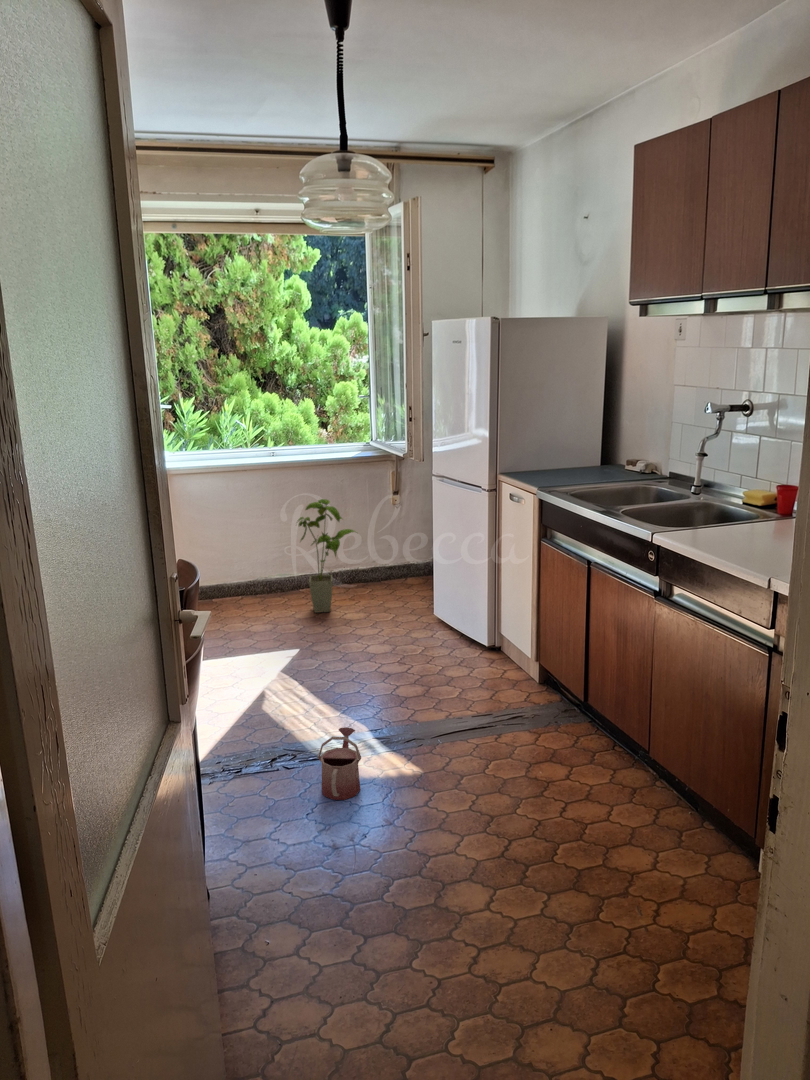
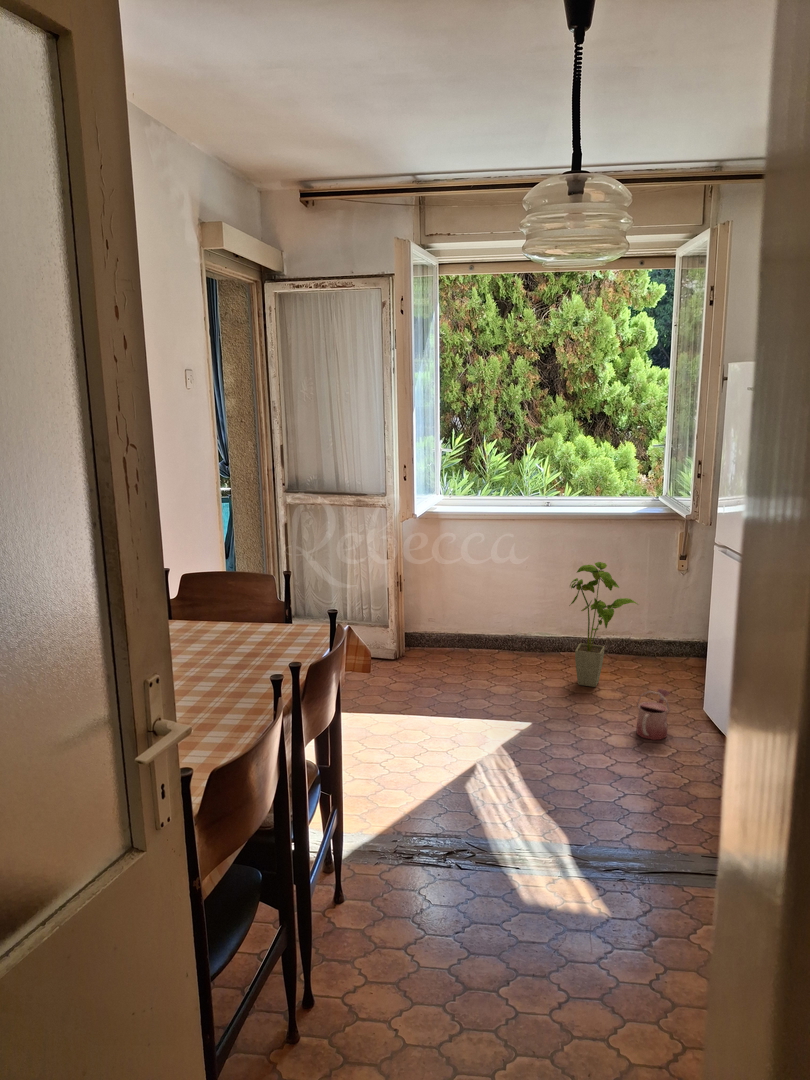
watering can: present [318,727,361,800] -> present [637,689,670,740]

